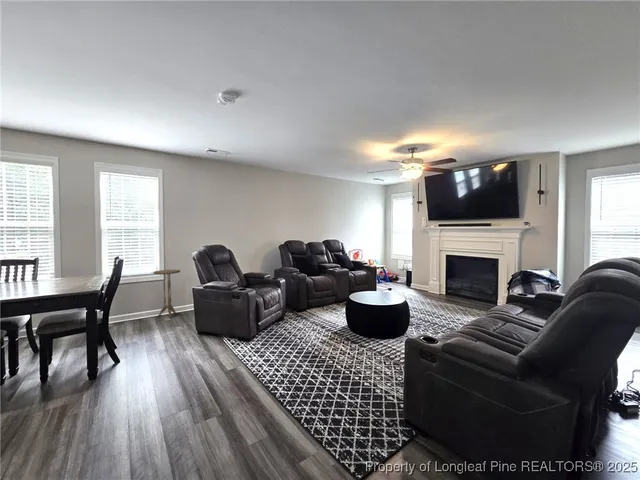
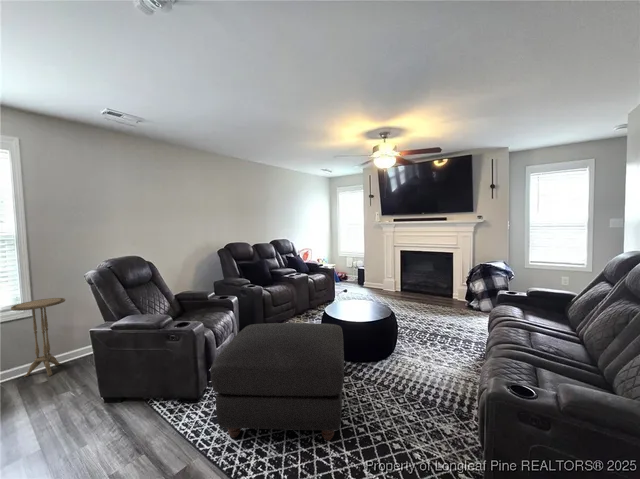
ottoman: none [253,295,348,372] -> present [211,323,344,441]

